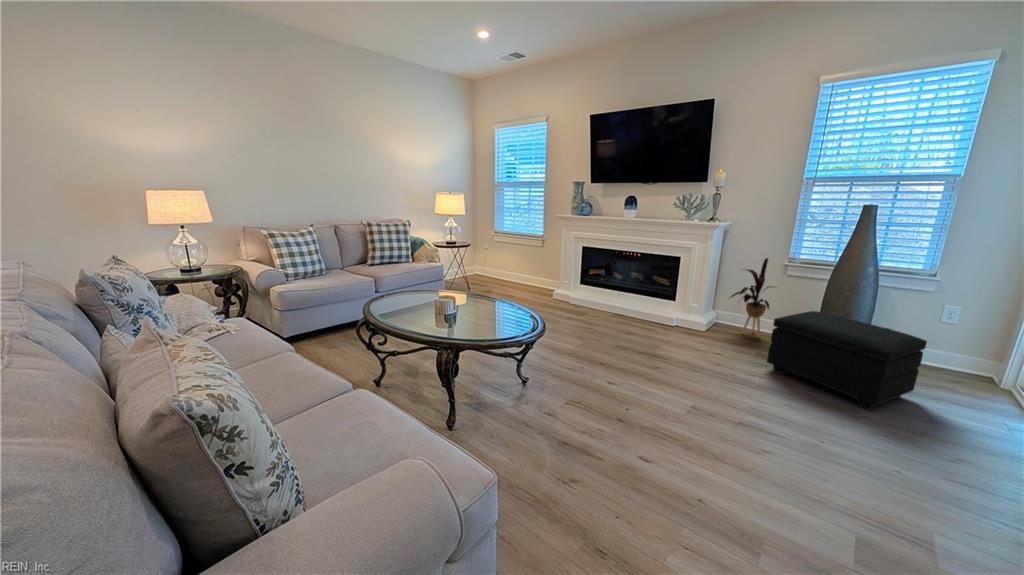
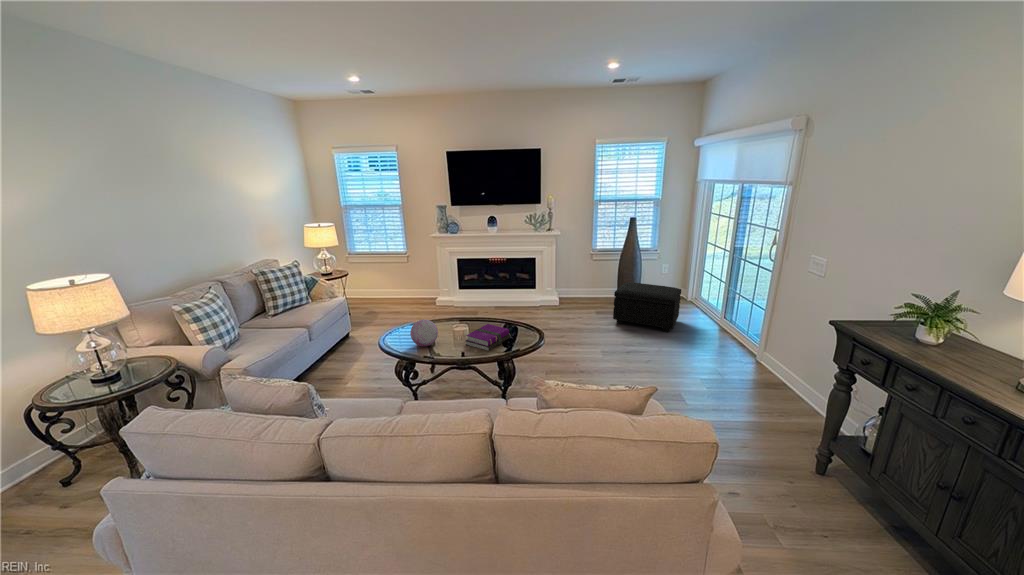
house plant: present [730,258,772,337] -> none [573,253,600,304]
decorative orb: none [414,281,446,313] -> present [410,319,438,346]
hardback book: none [466,306,524,334] -> present [466,324,511,351]

